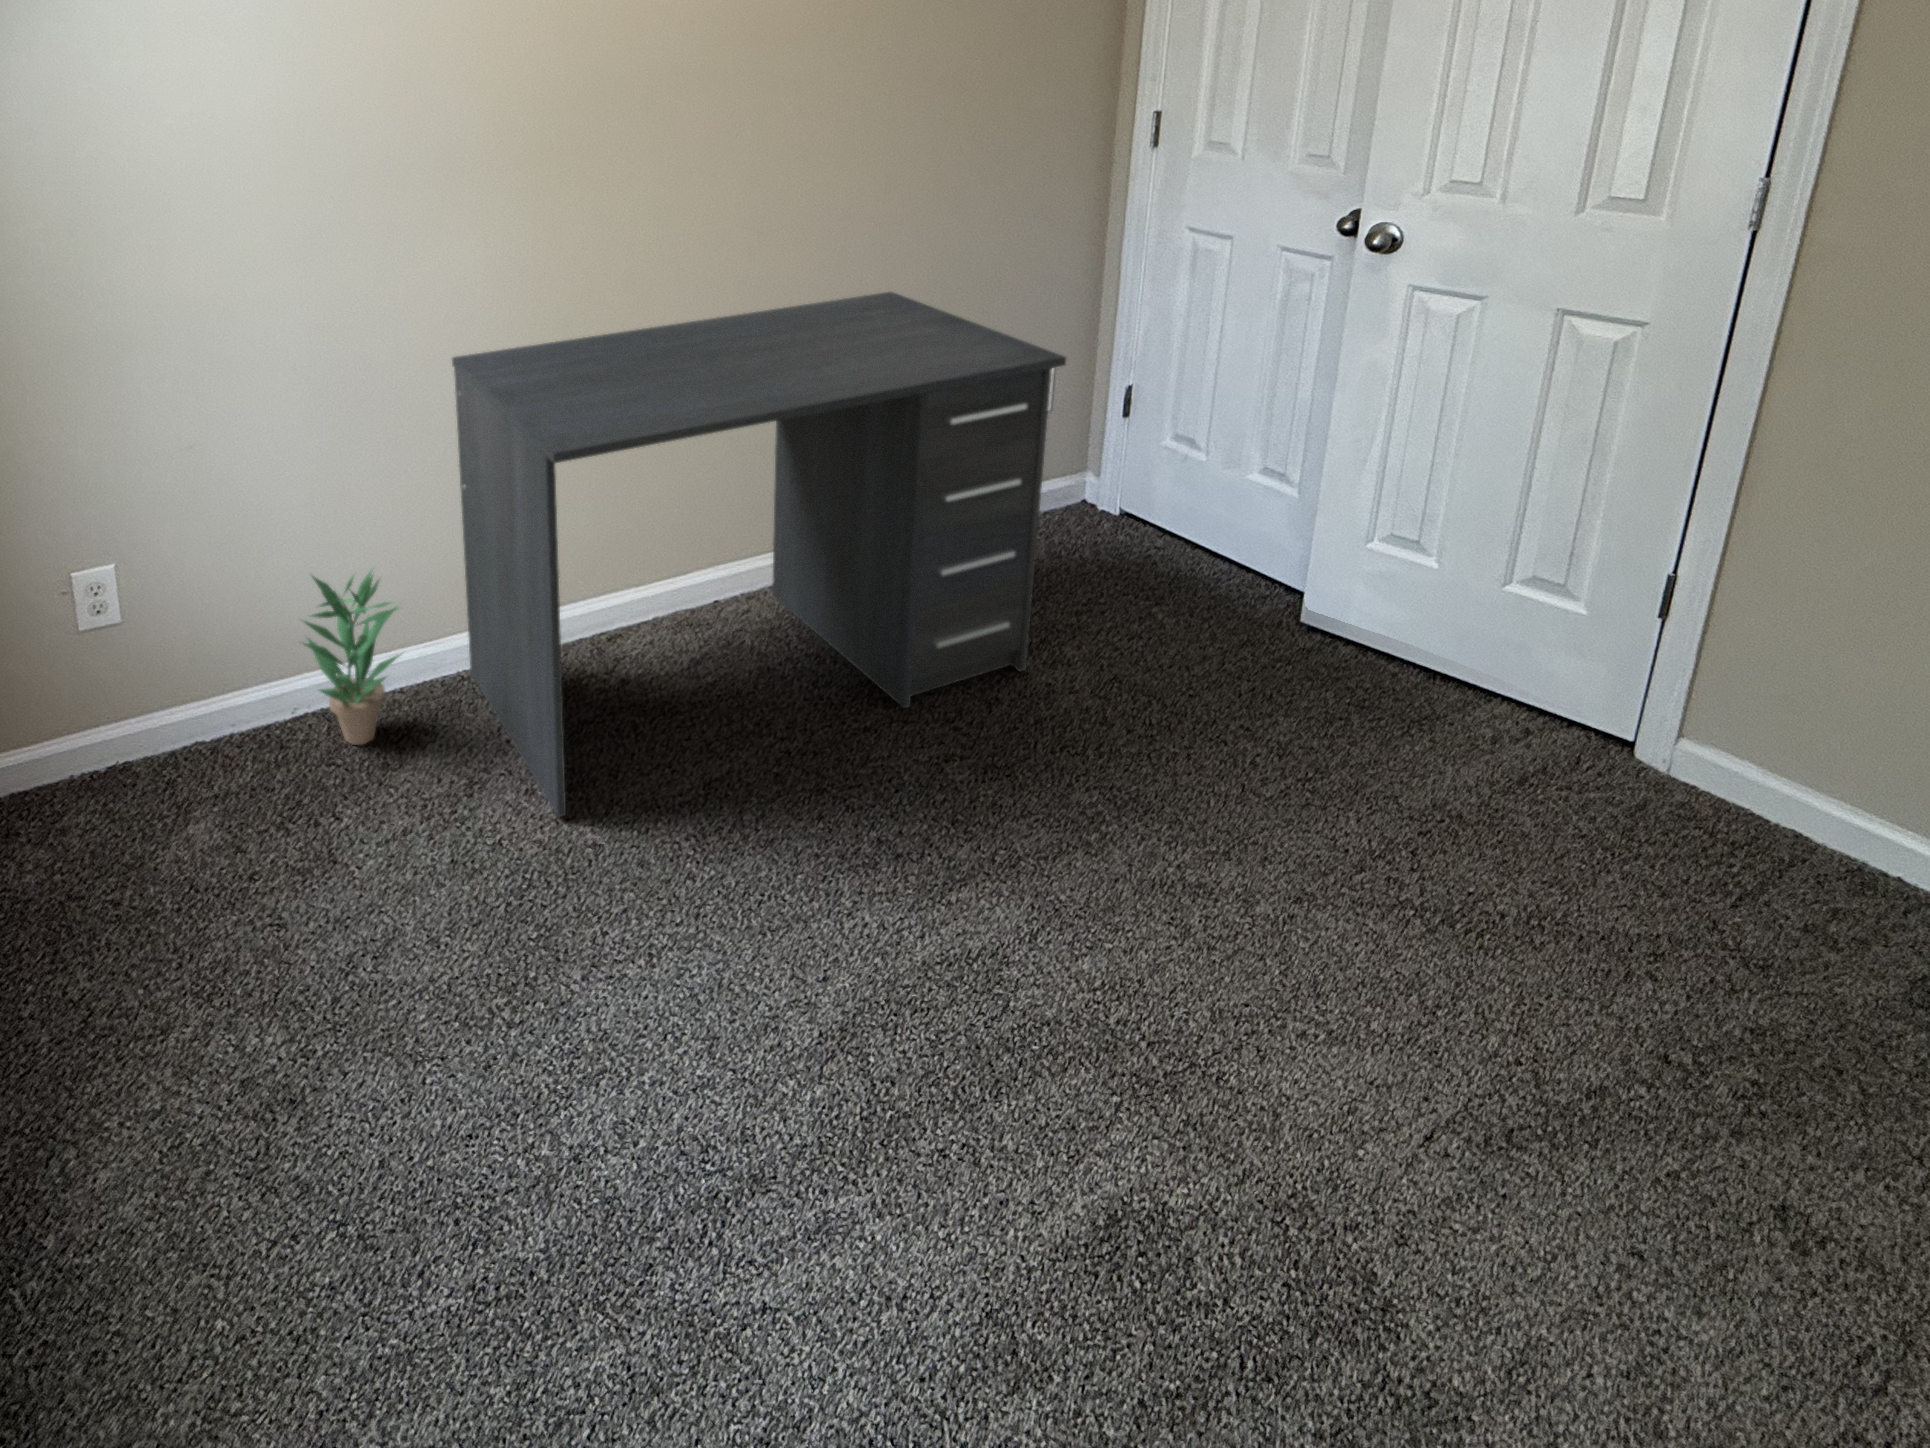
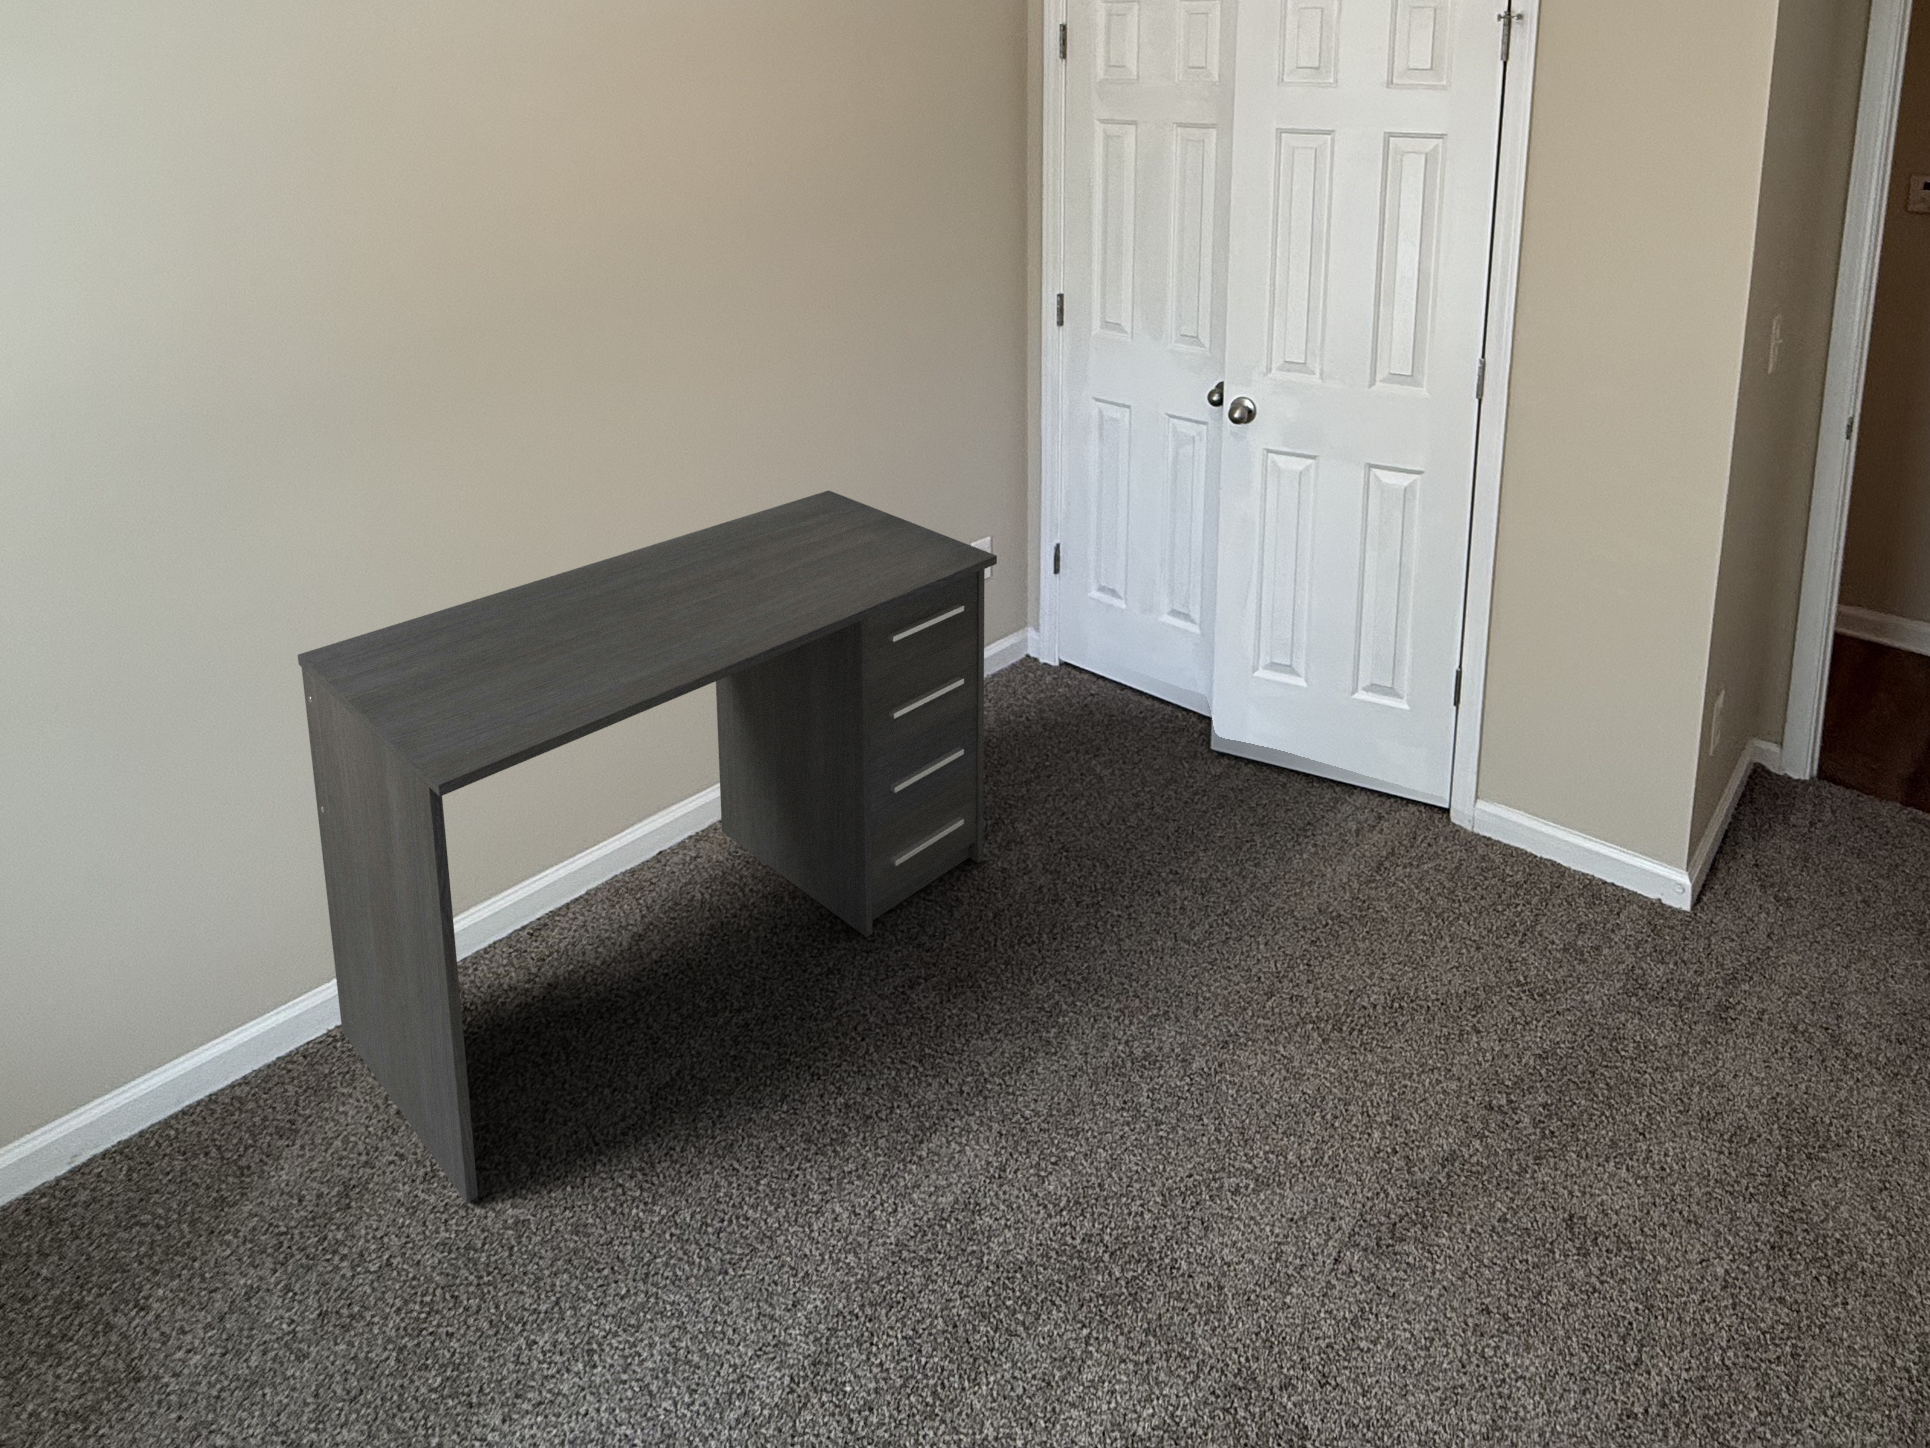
potted plant: present [299,570,399,745] -> none [68,946,242,1187]

